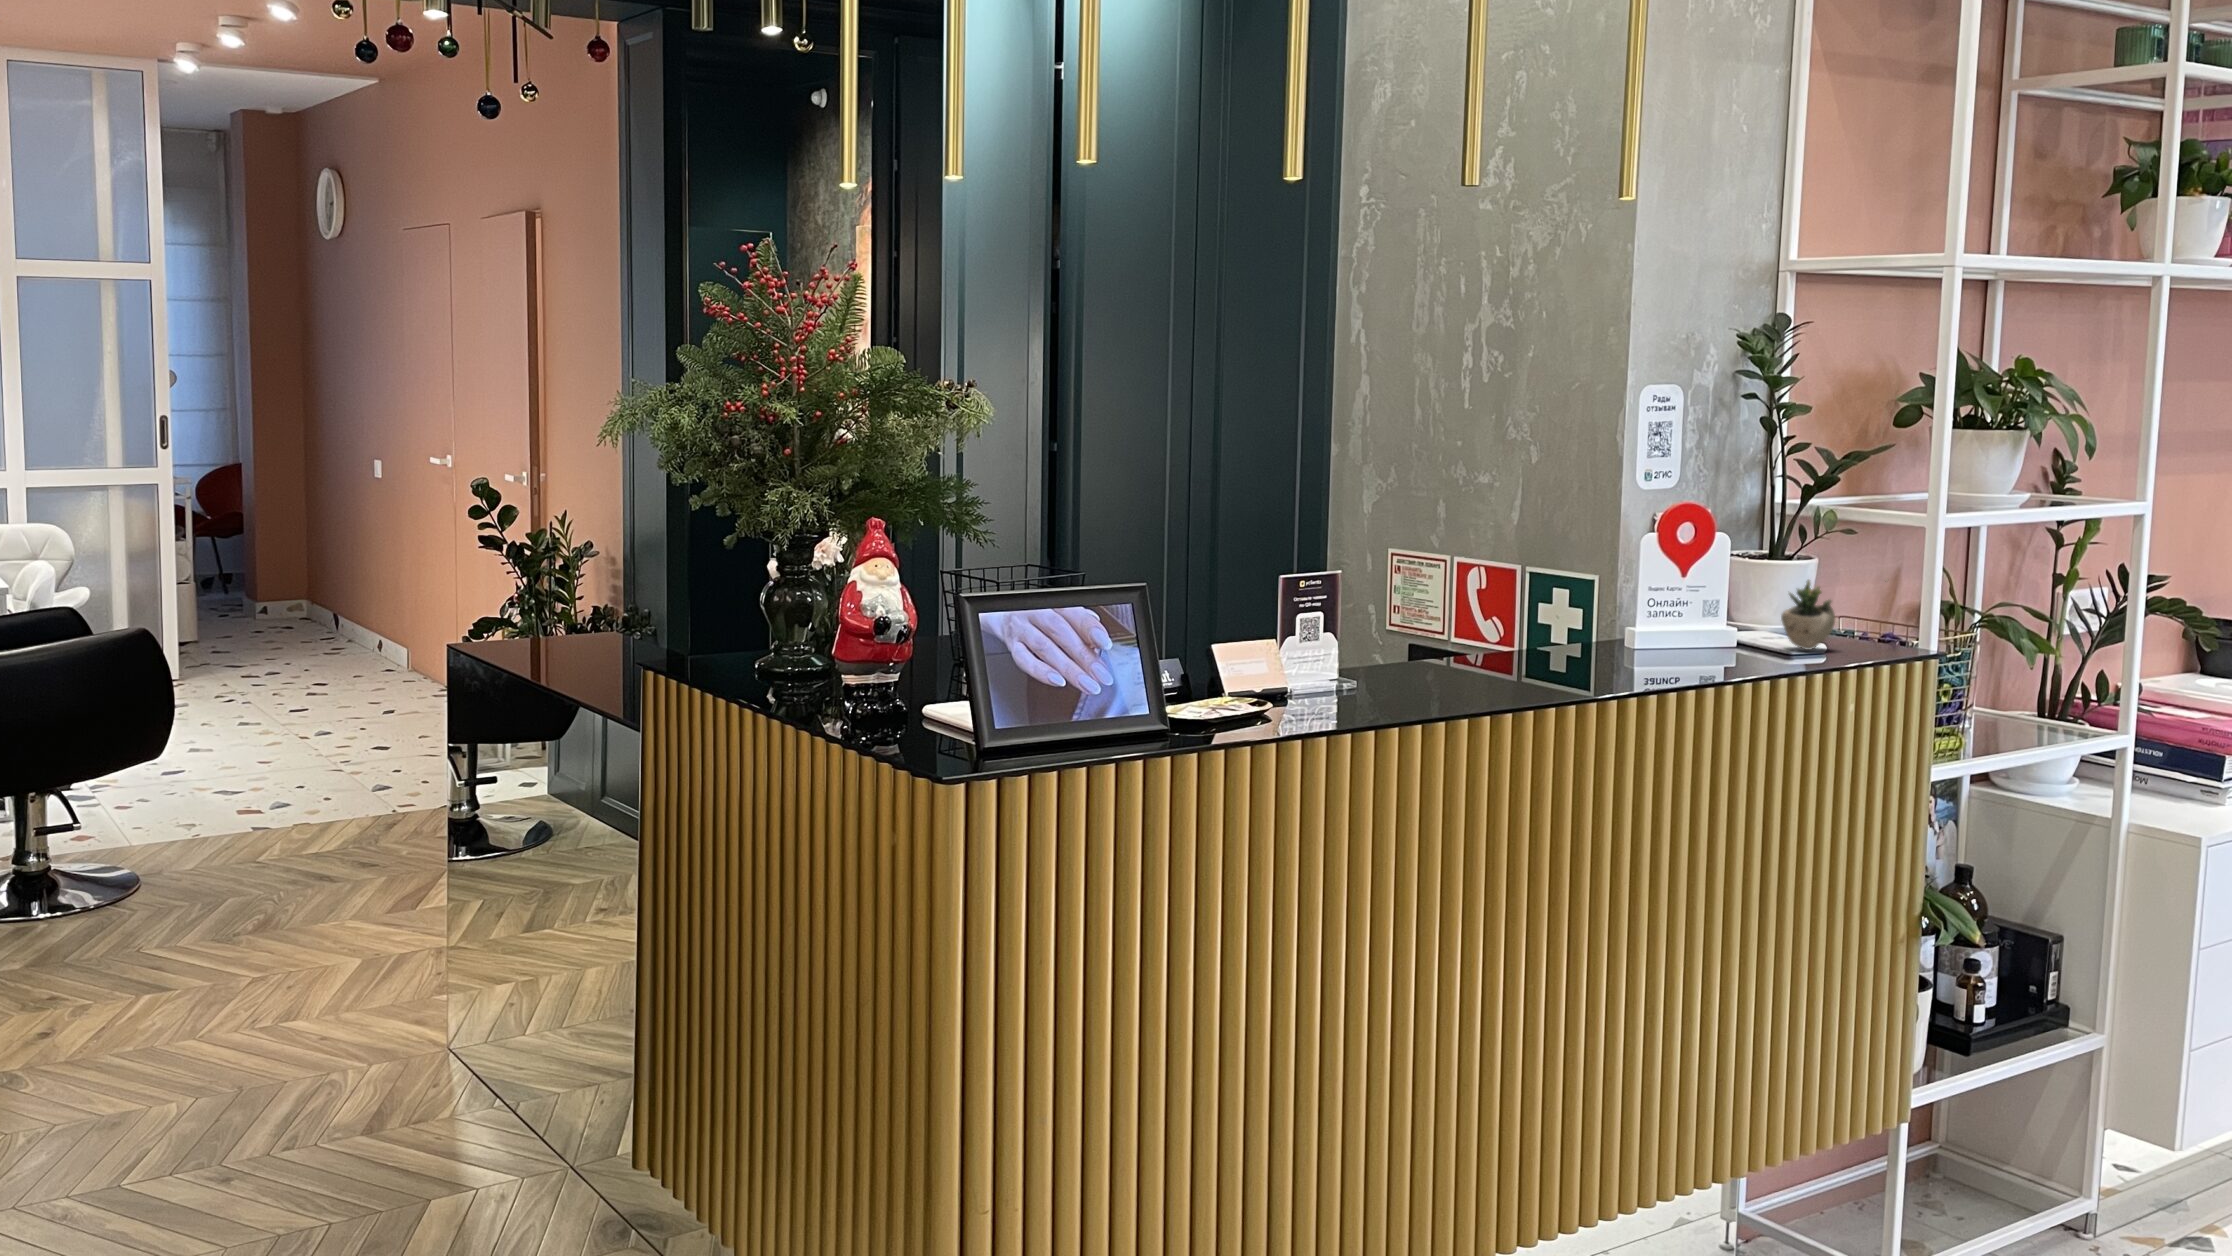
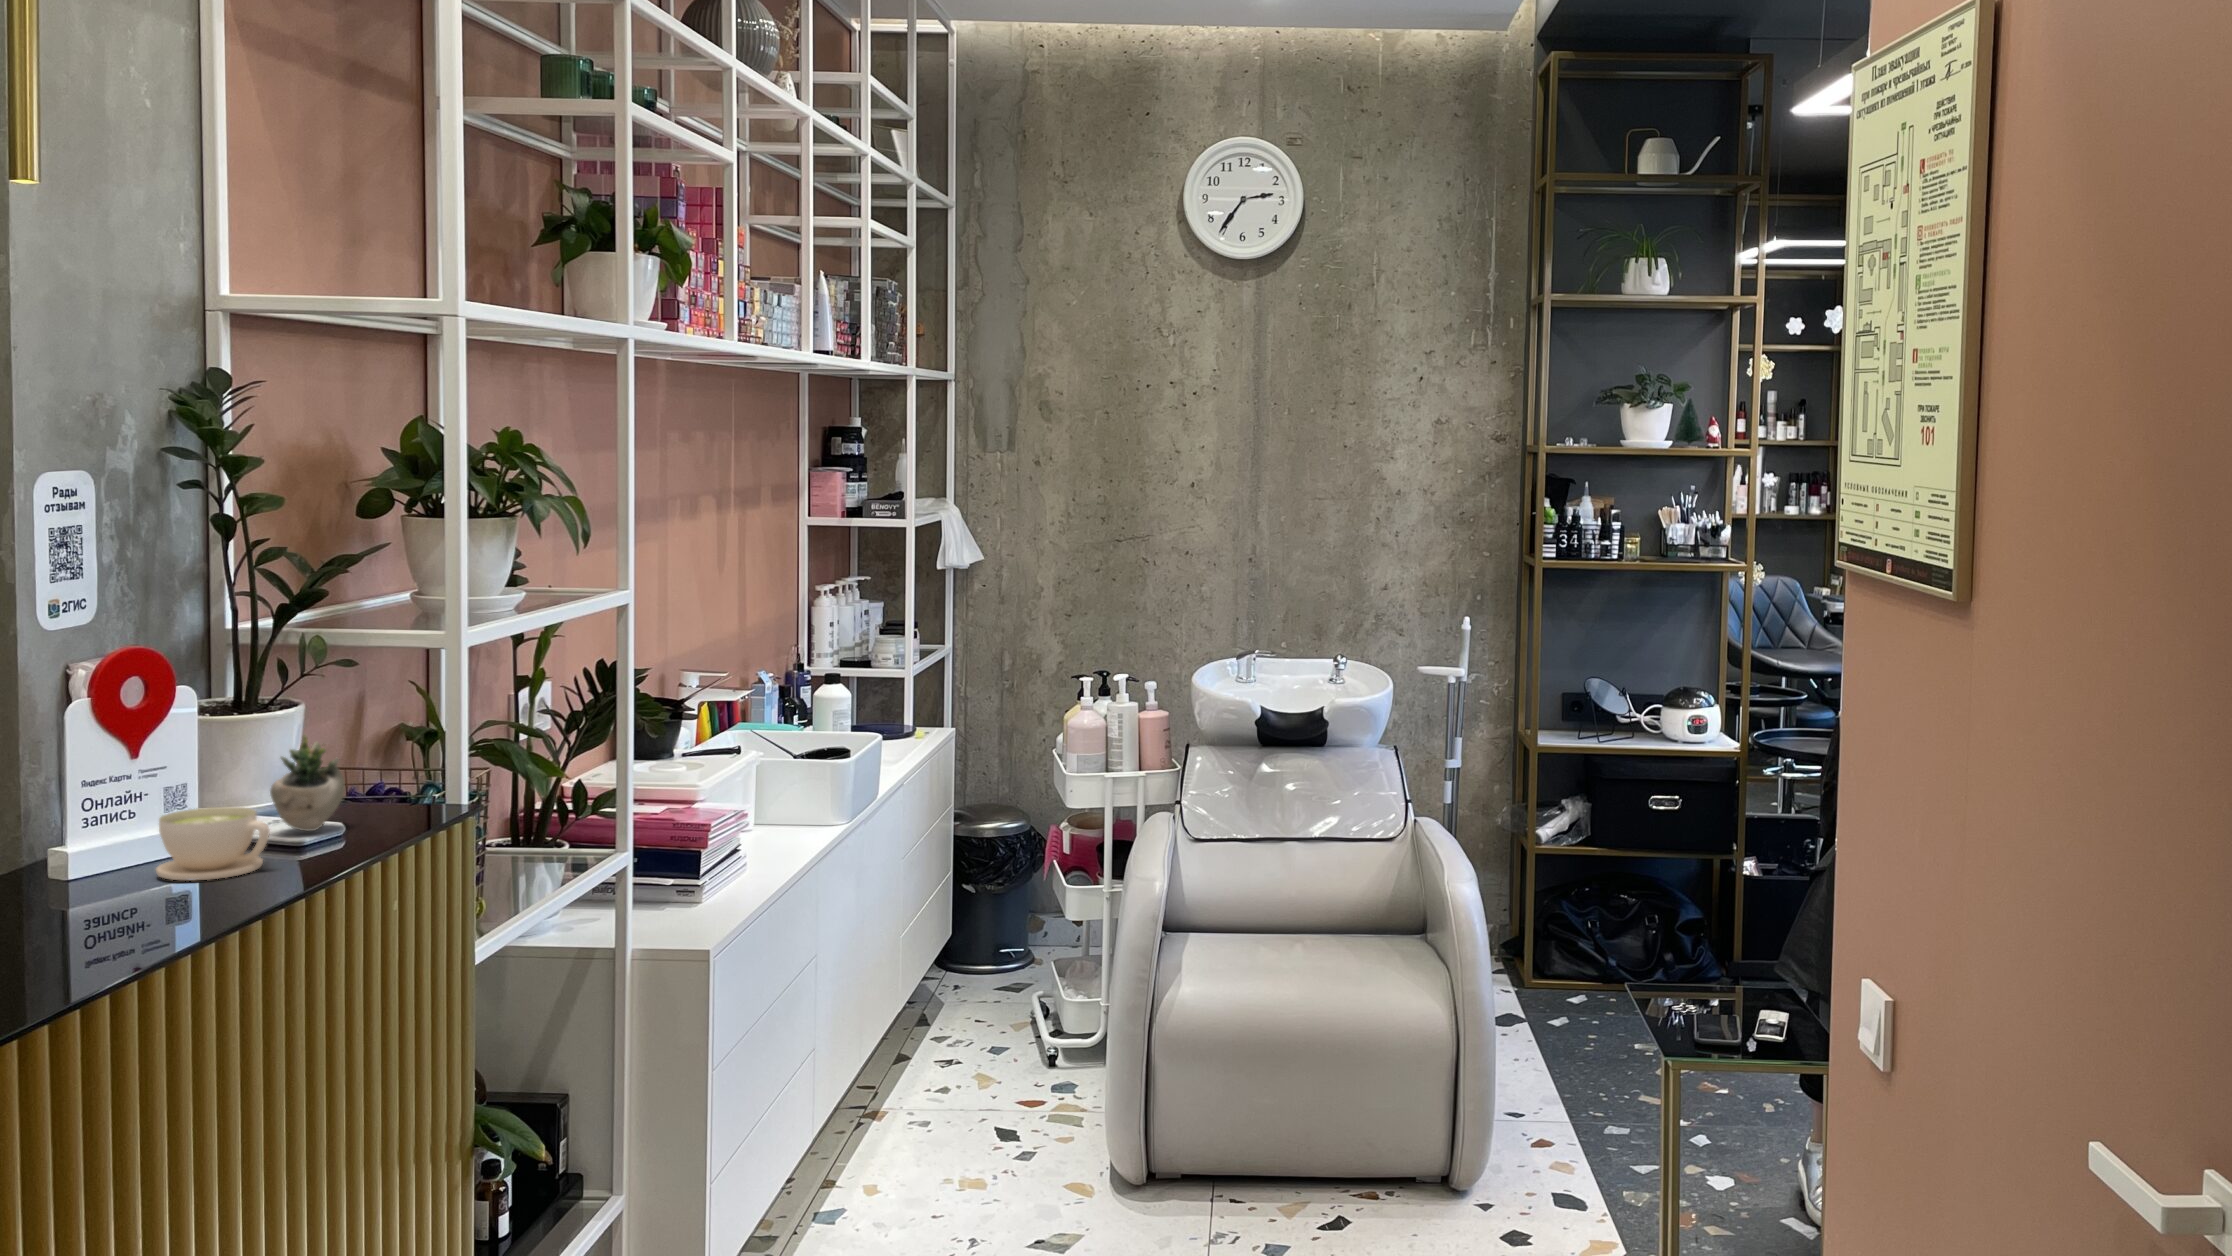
coffee cup: none [1690,617,1764,664] -> present [156,807,270,880]

